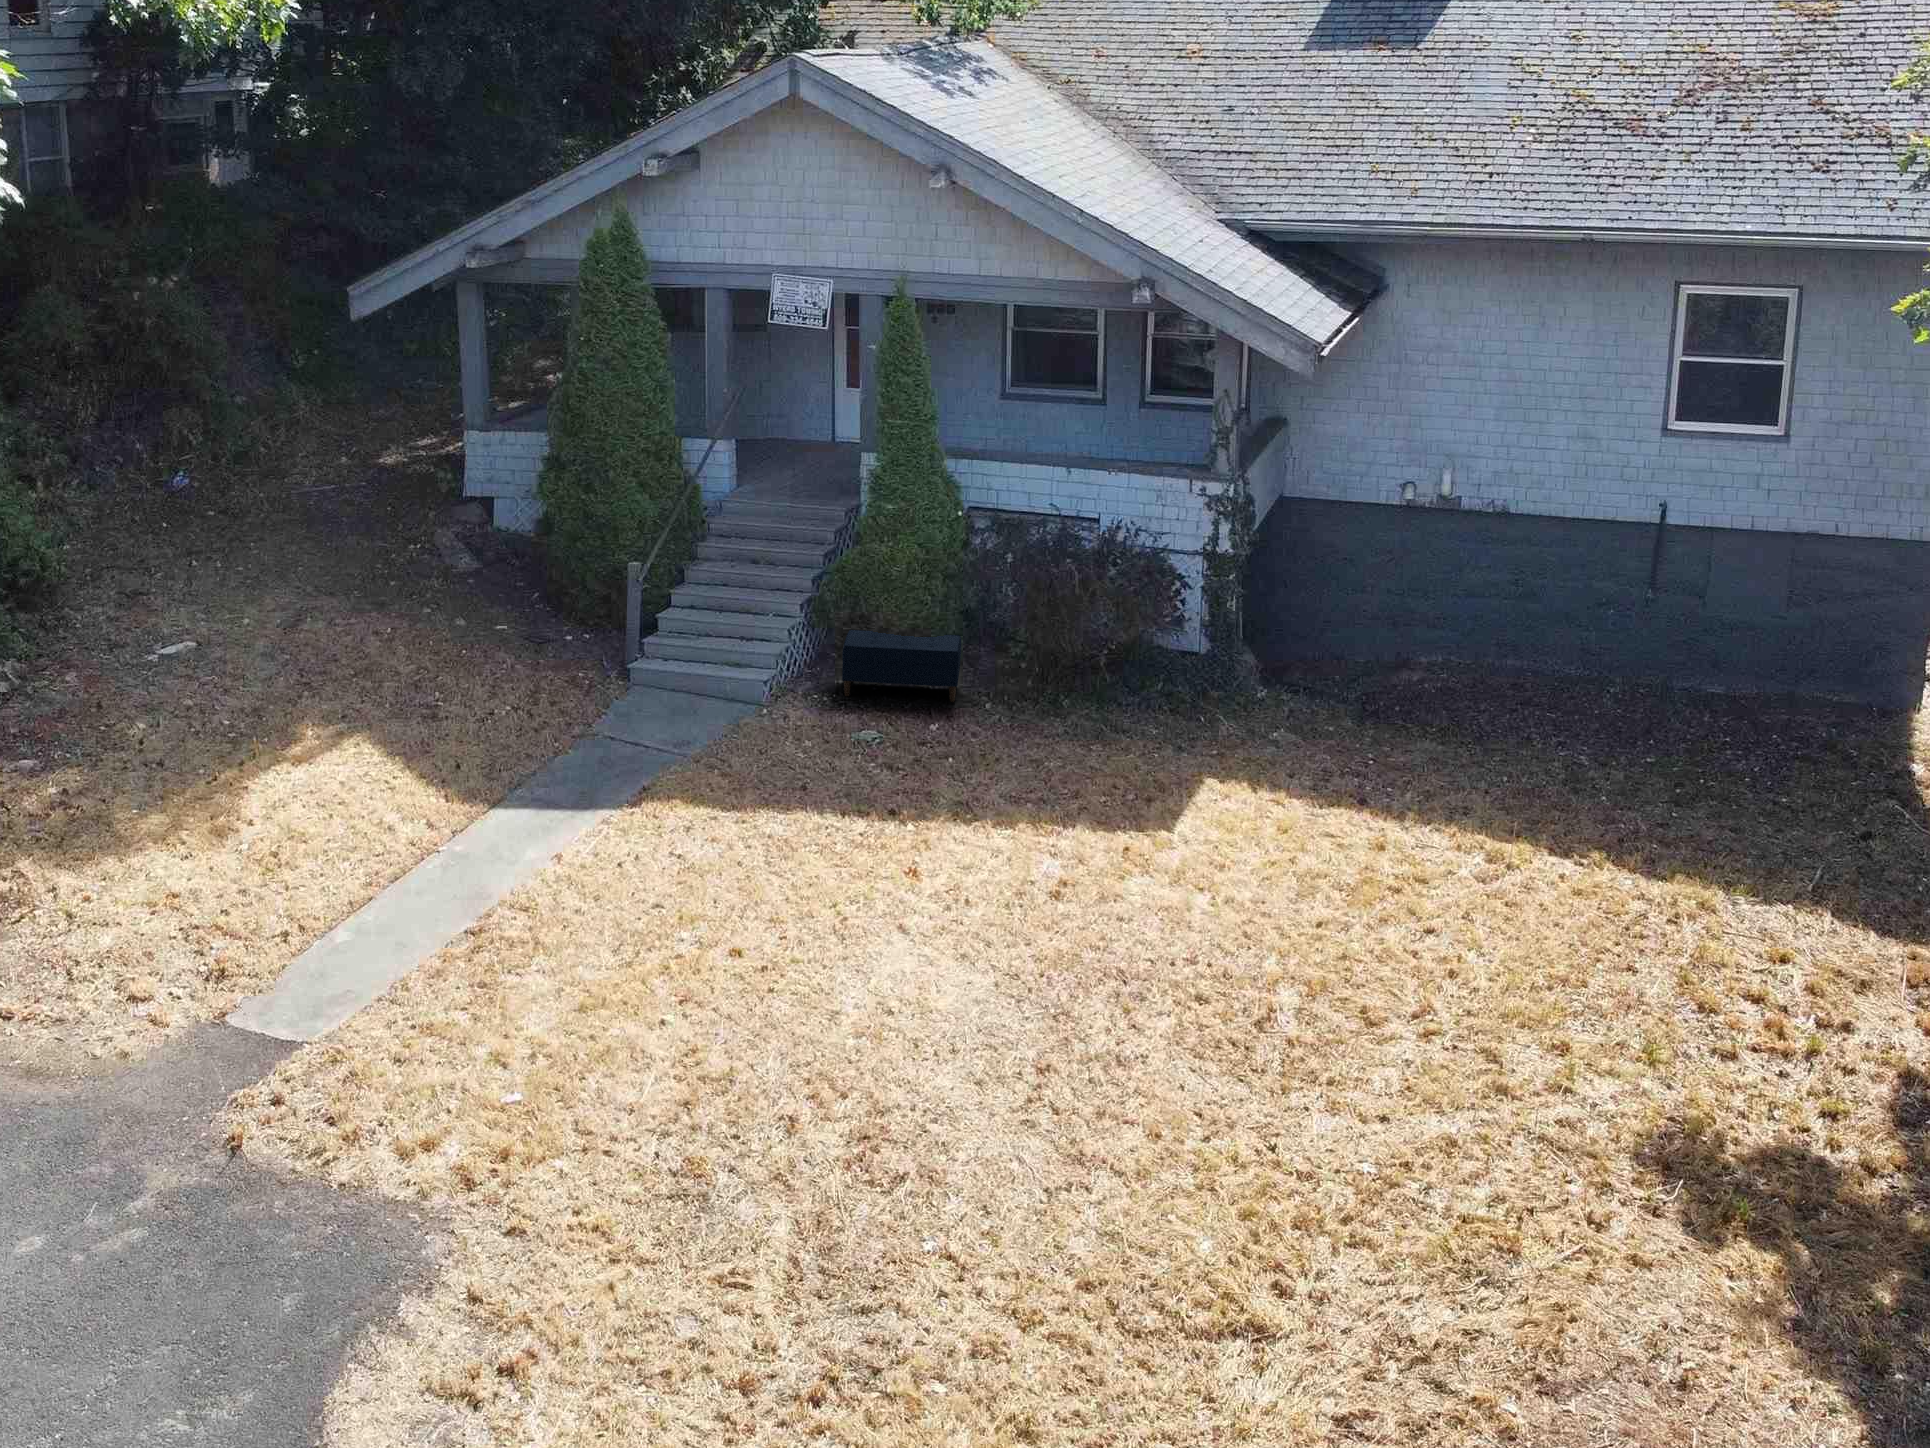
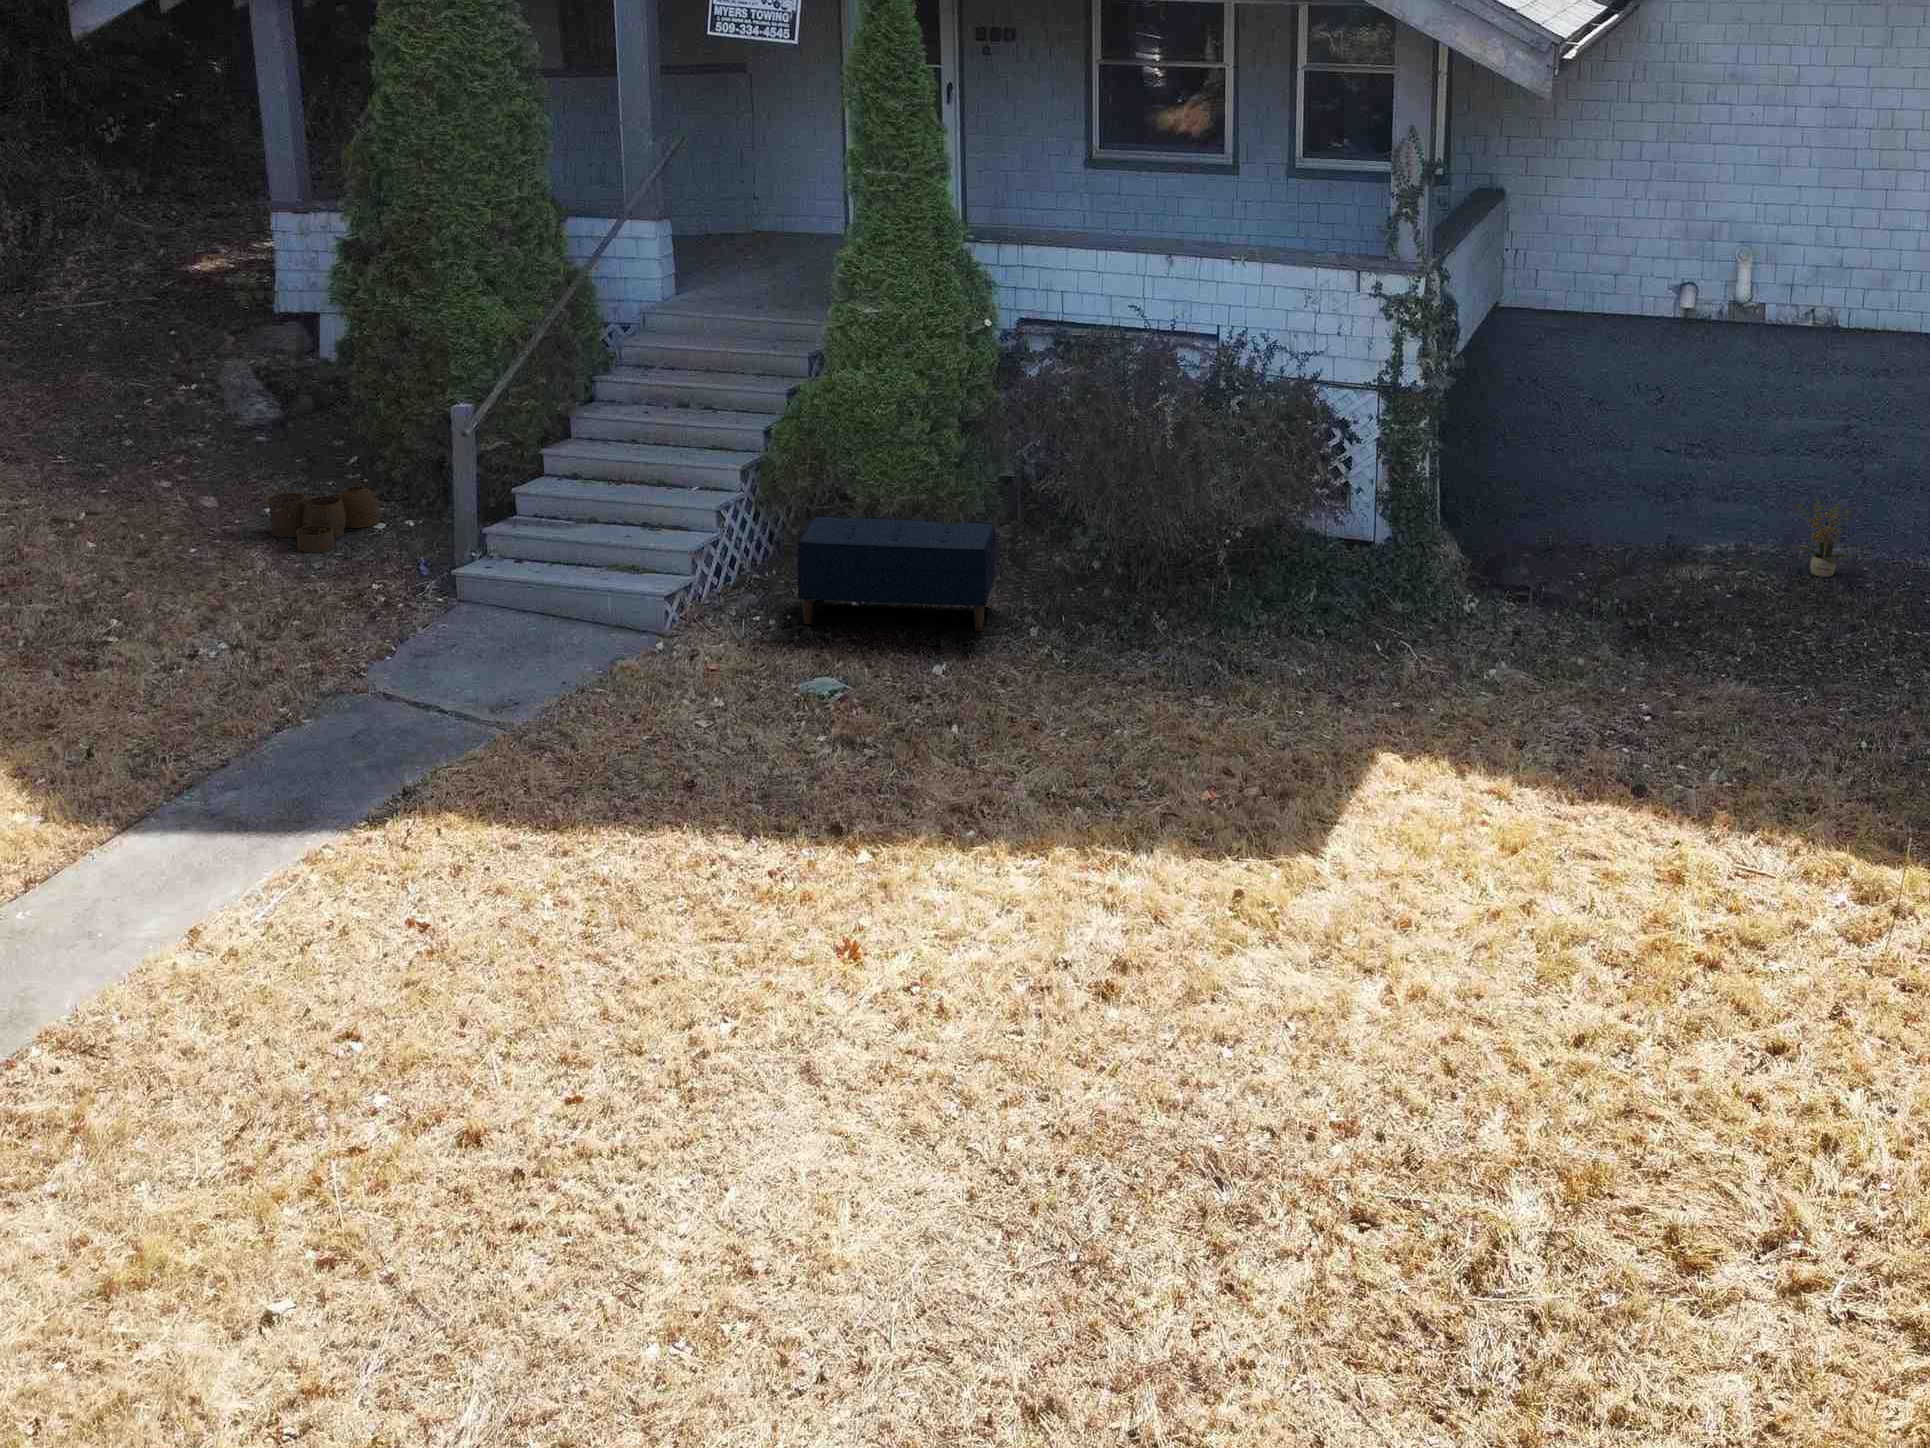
woven basket: none [504,605,568,649] -> present [267,482,380,553]
potted plant: none [1472,625,1512,677] -> present [1794,498,1853,577]

